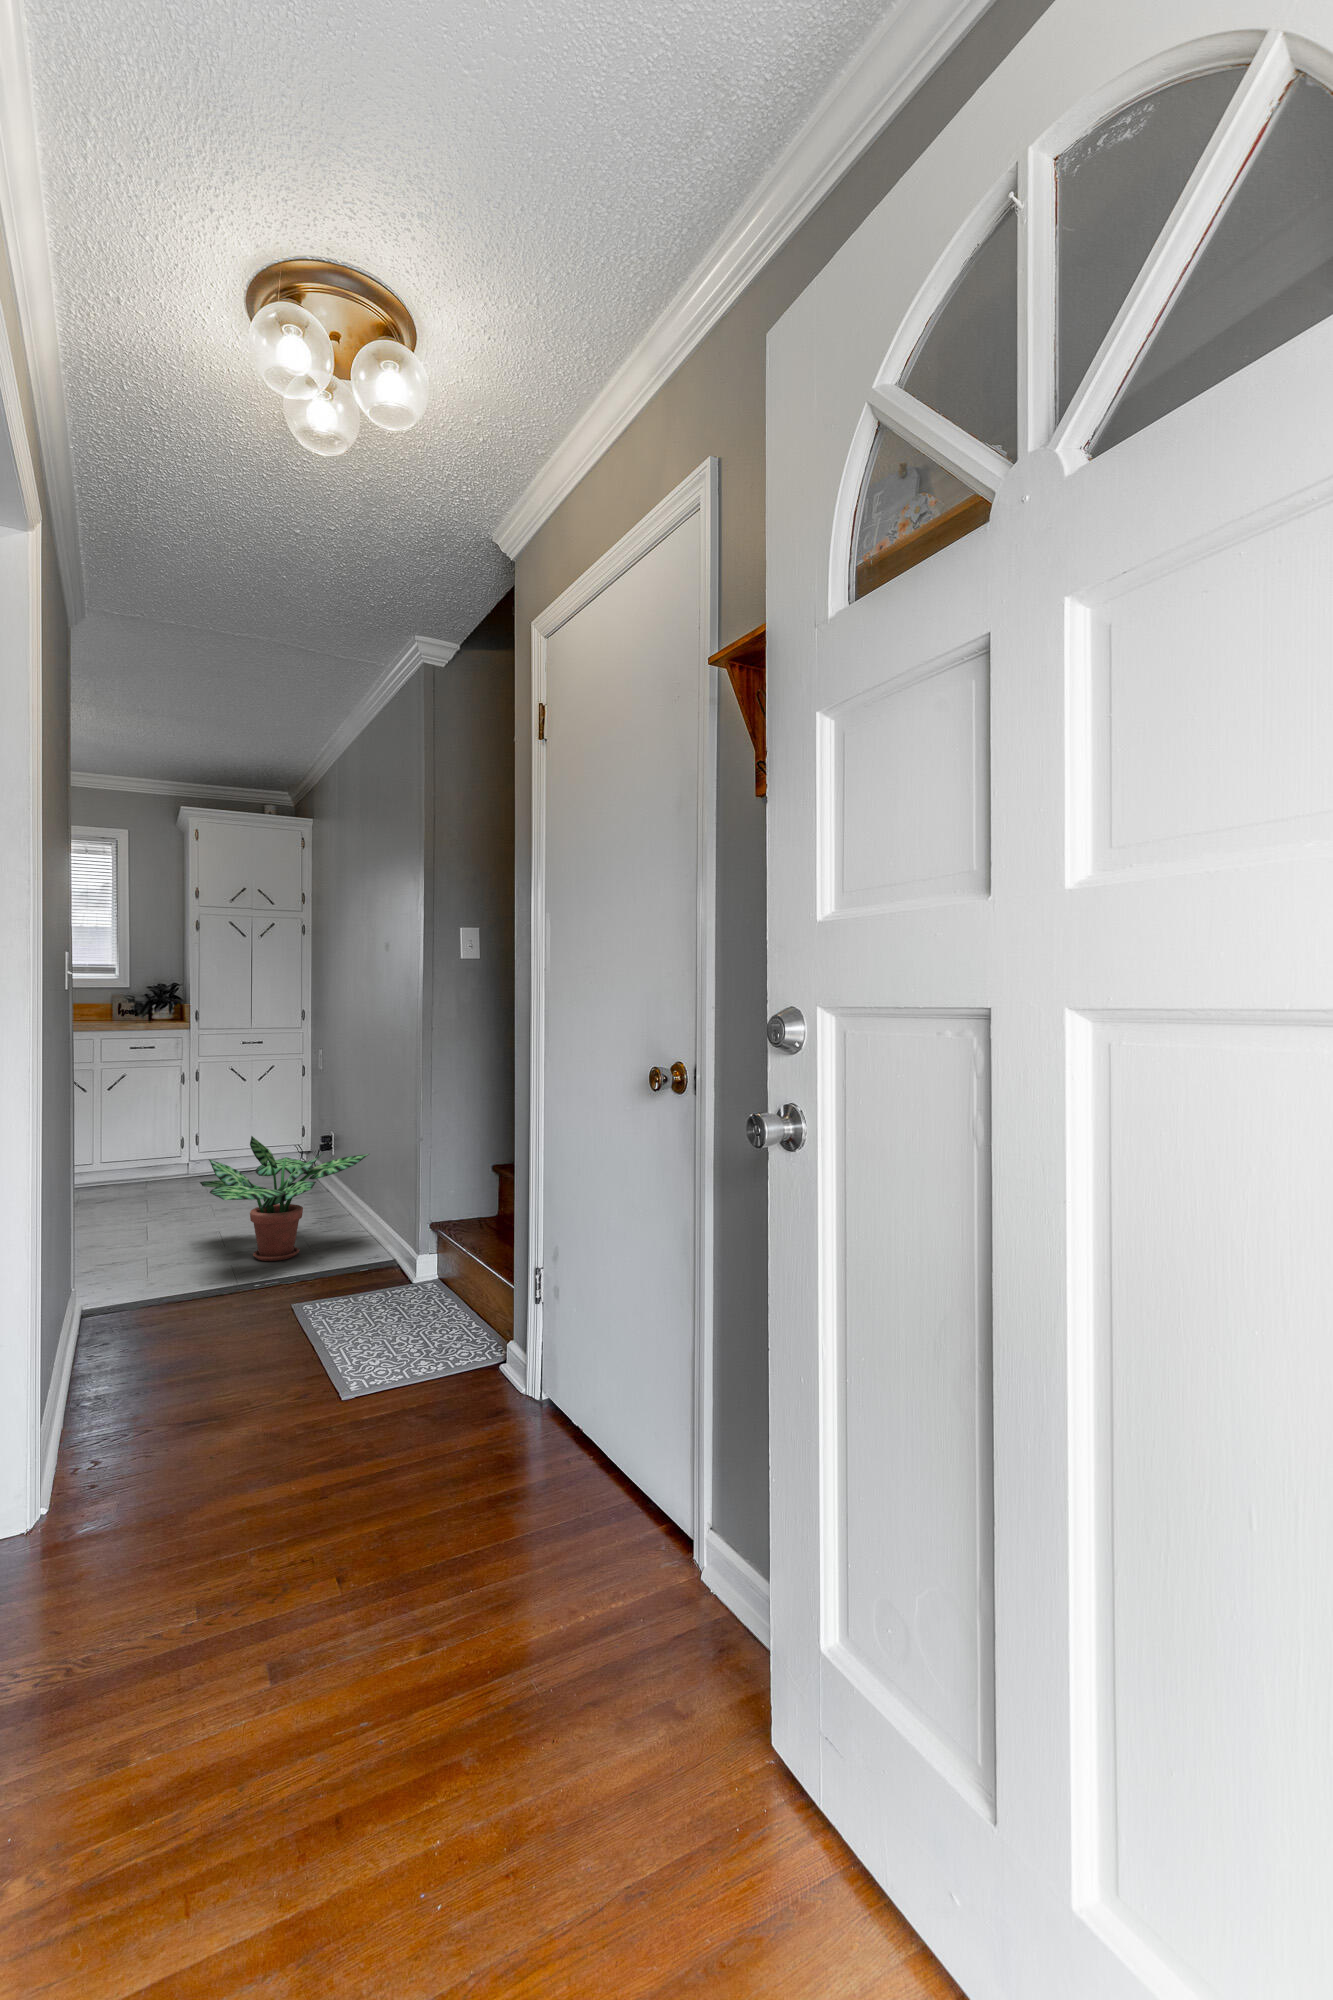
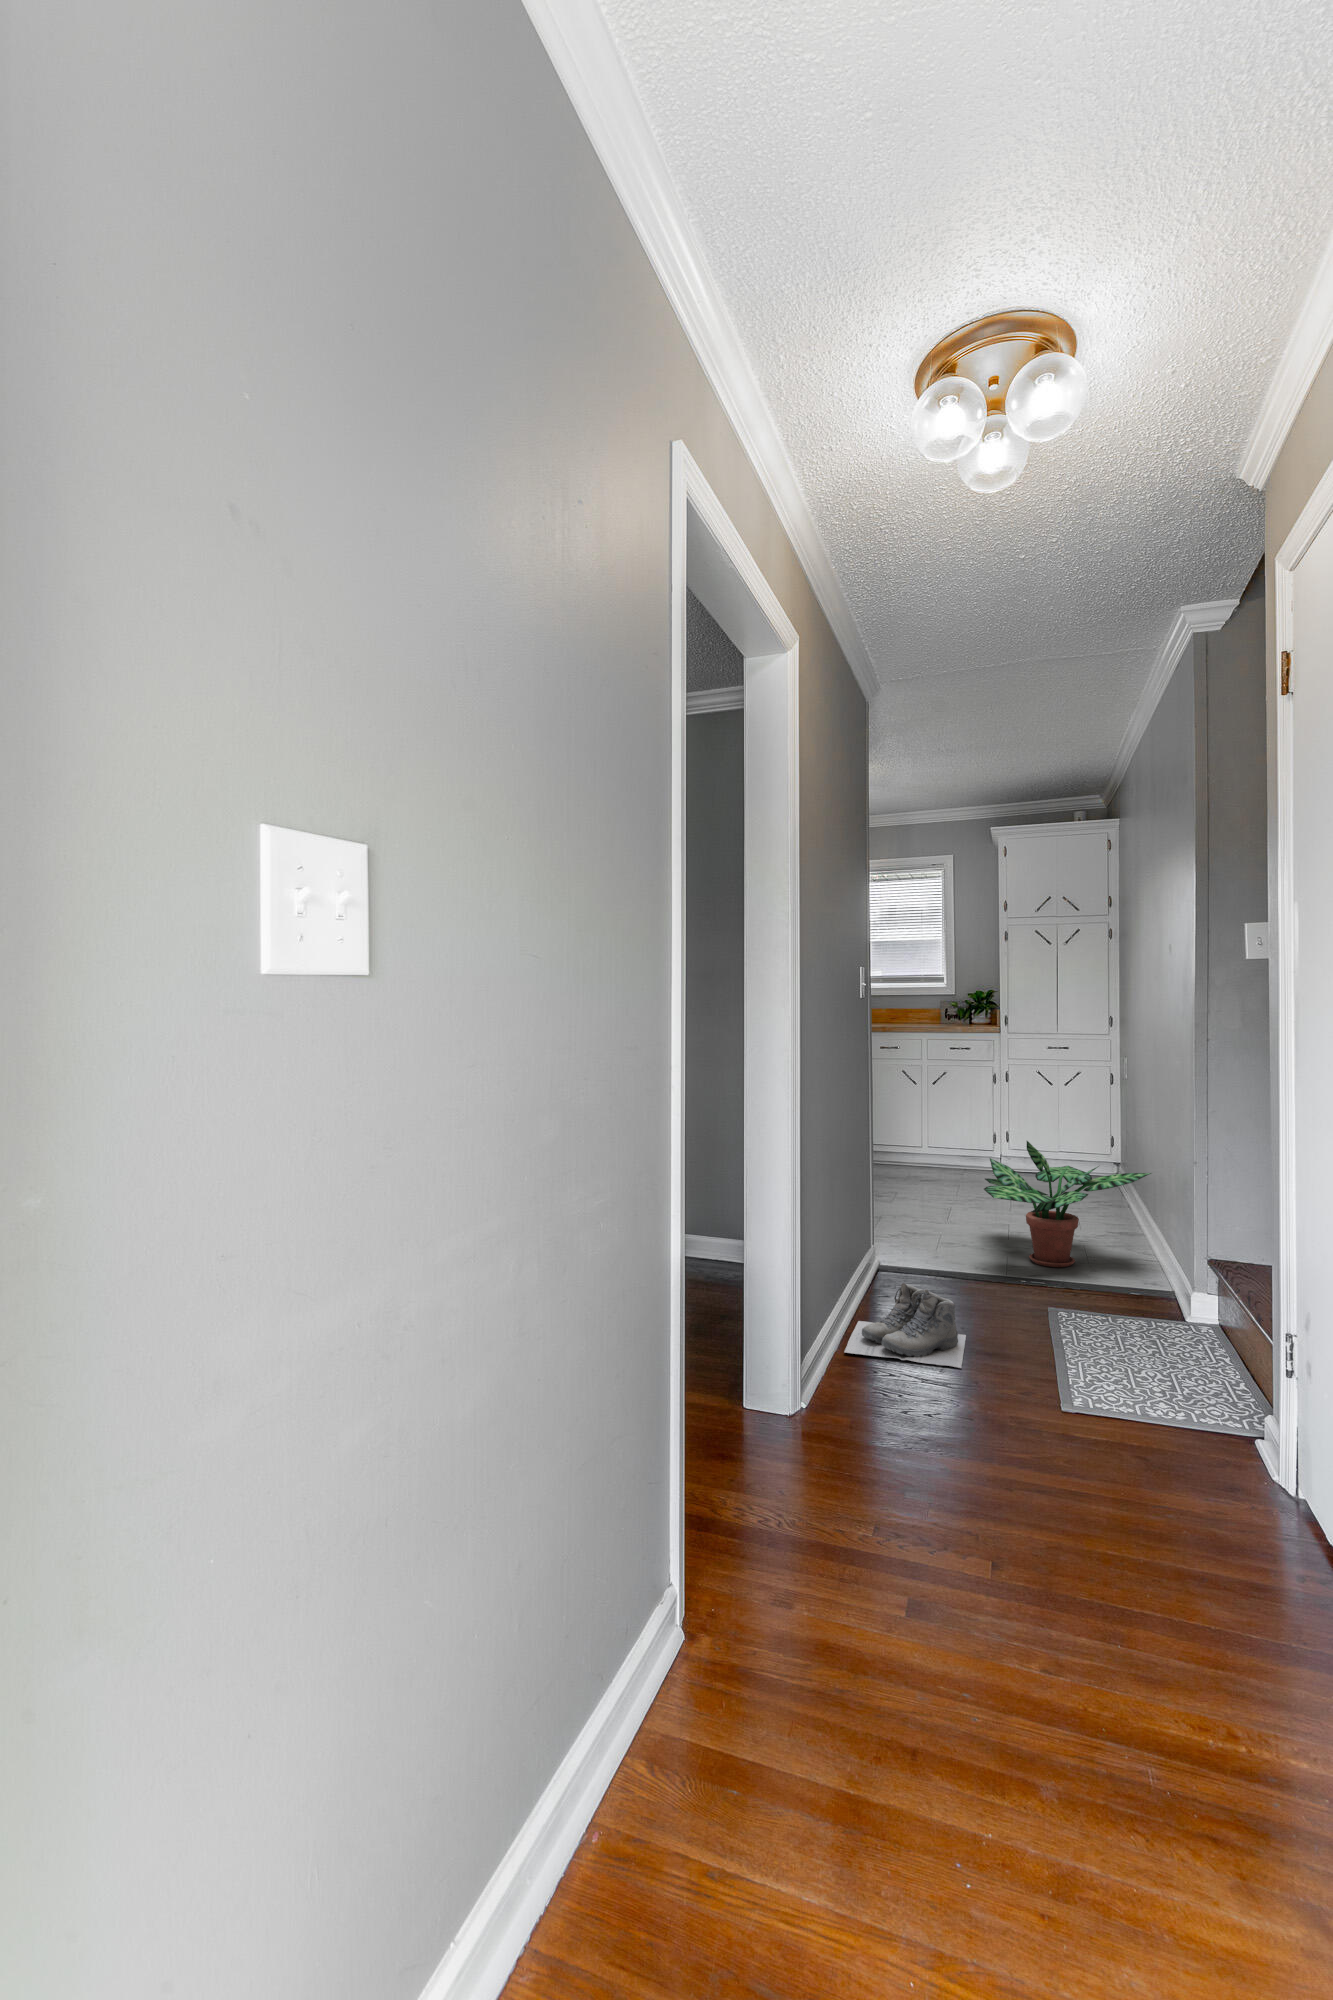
boots: none [75,1311,225,1412] -> present [844,1283,966,1368]

